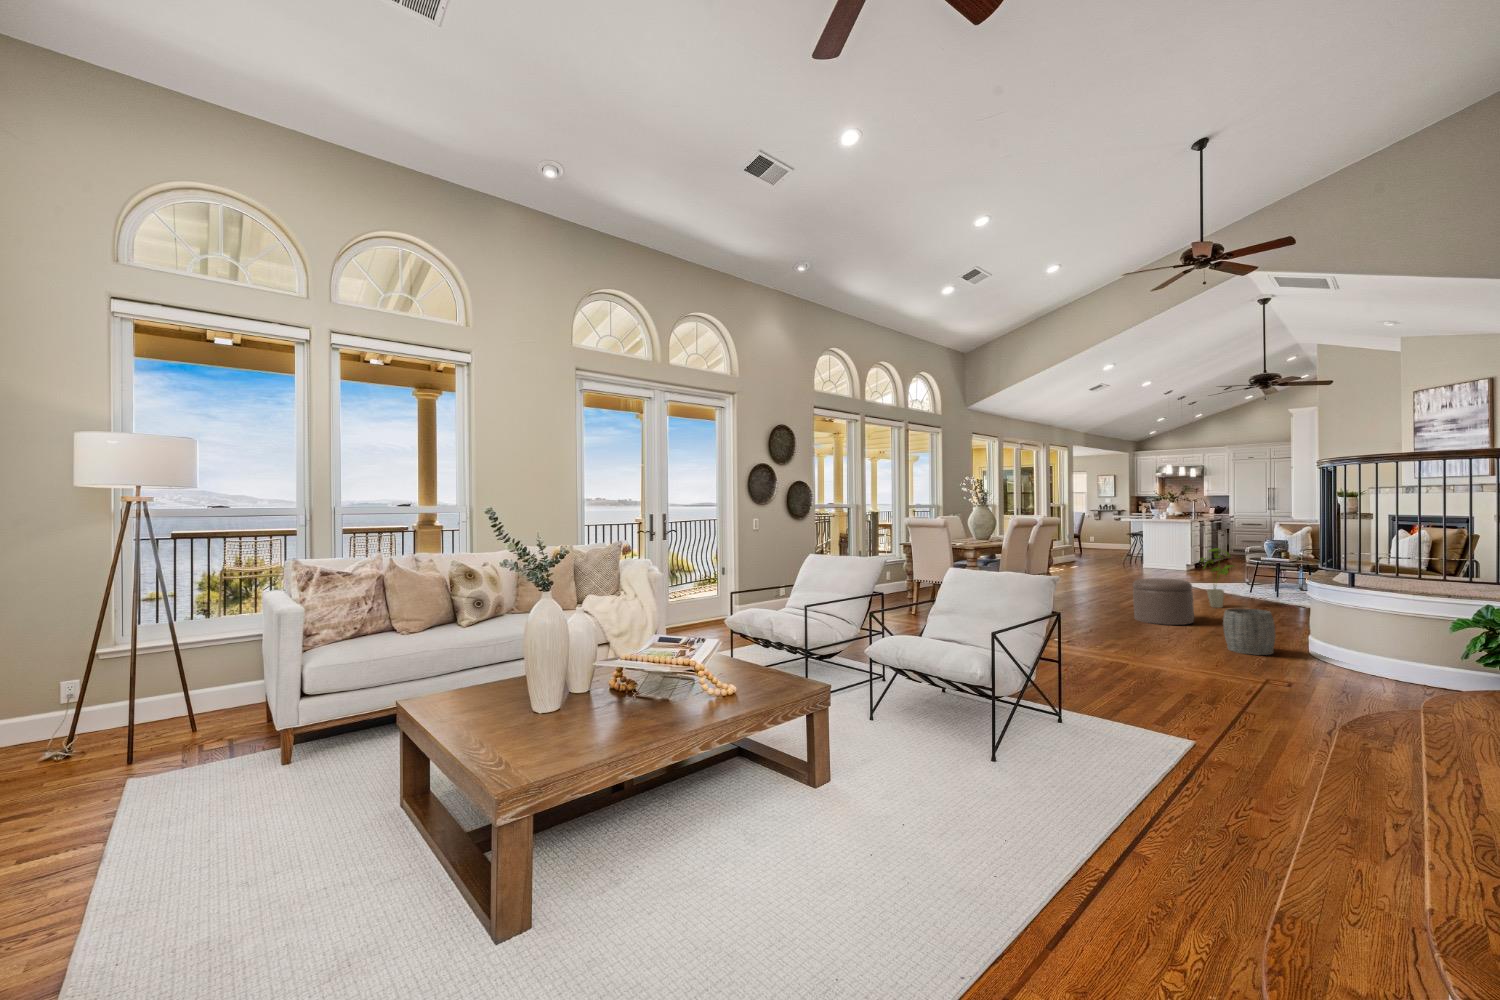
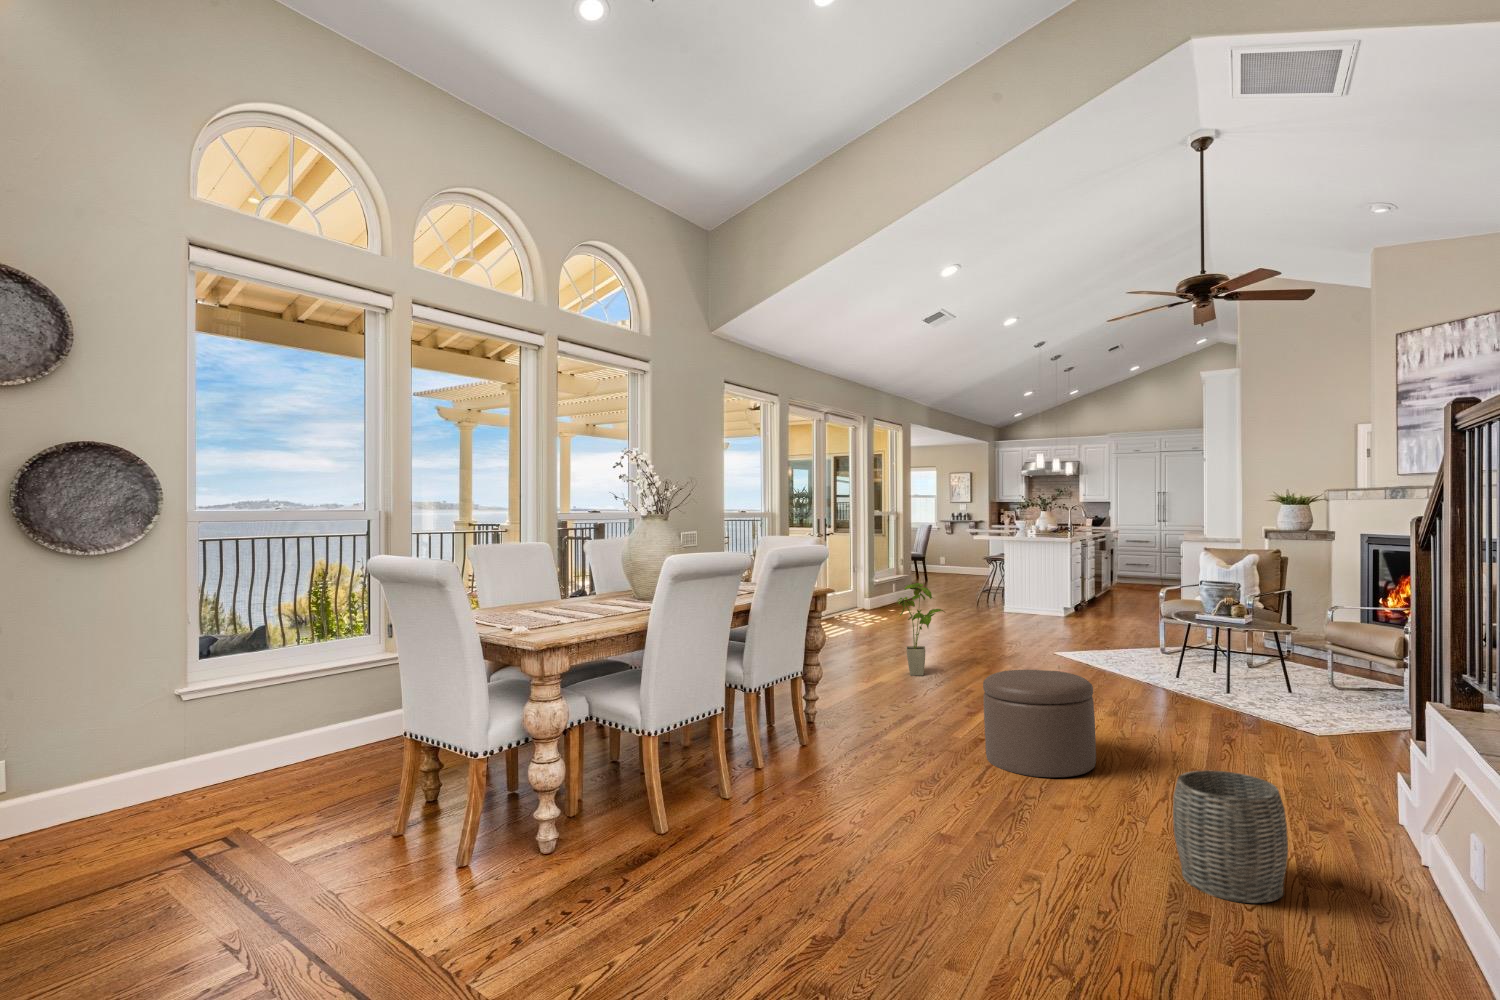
house plant: present [1202,548,1235,608] -> present [897,583,945,676]

